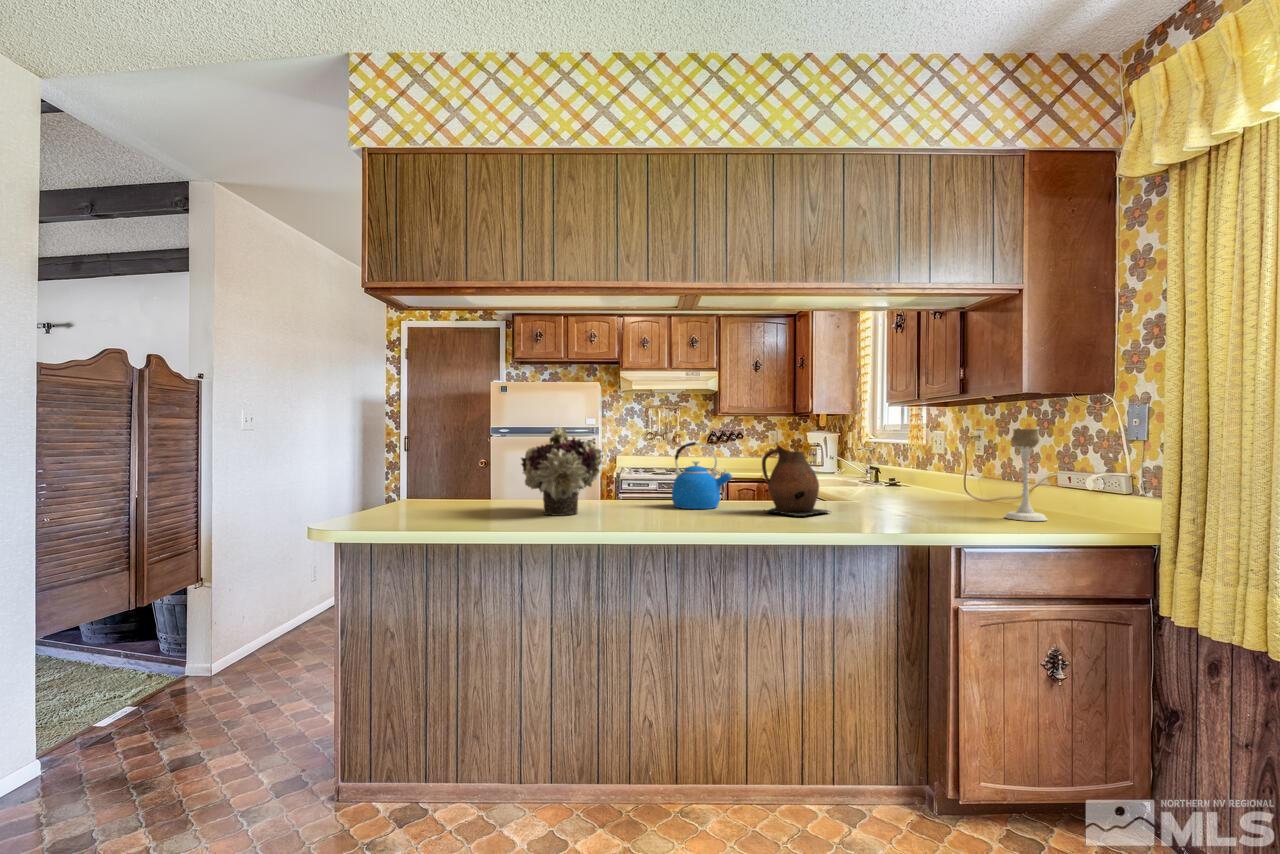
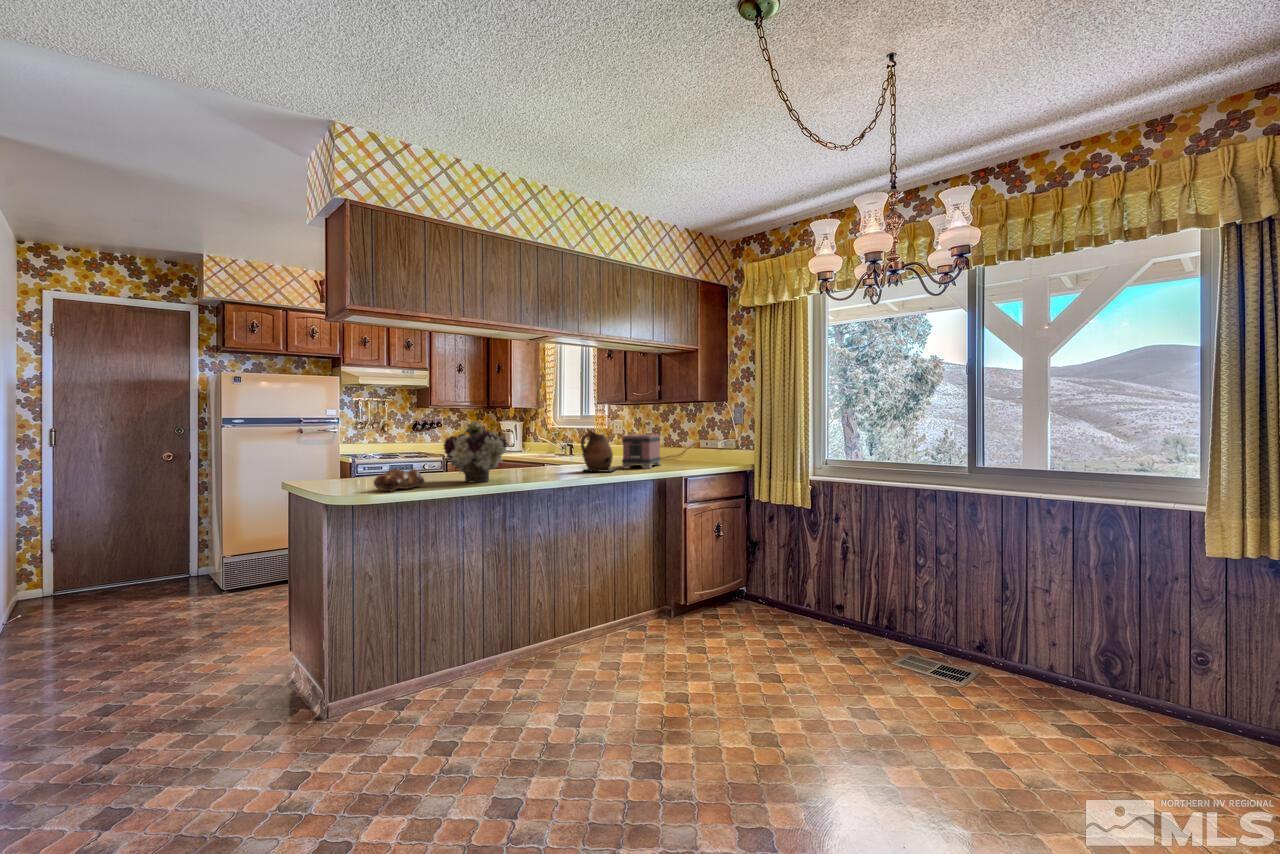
candle holder: present [1005,429,1047,521] -> none [688,420,707,466]
kettle: present [672,442,732,509] -> none [518,430,558,474]
toaster: none [856,453,955,517] -> present [622,434,661,469]
bread loaf: none [394,488,474,518] -> present [374,469,424,491]

